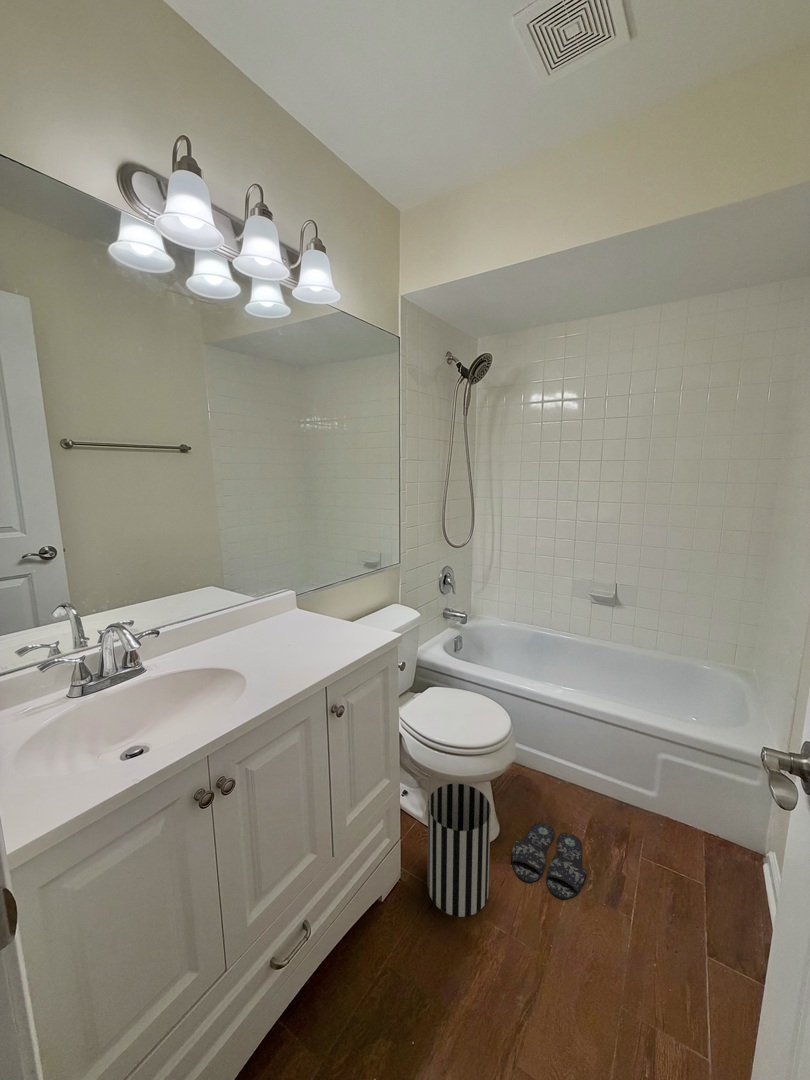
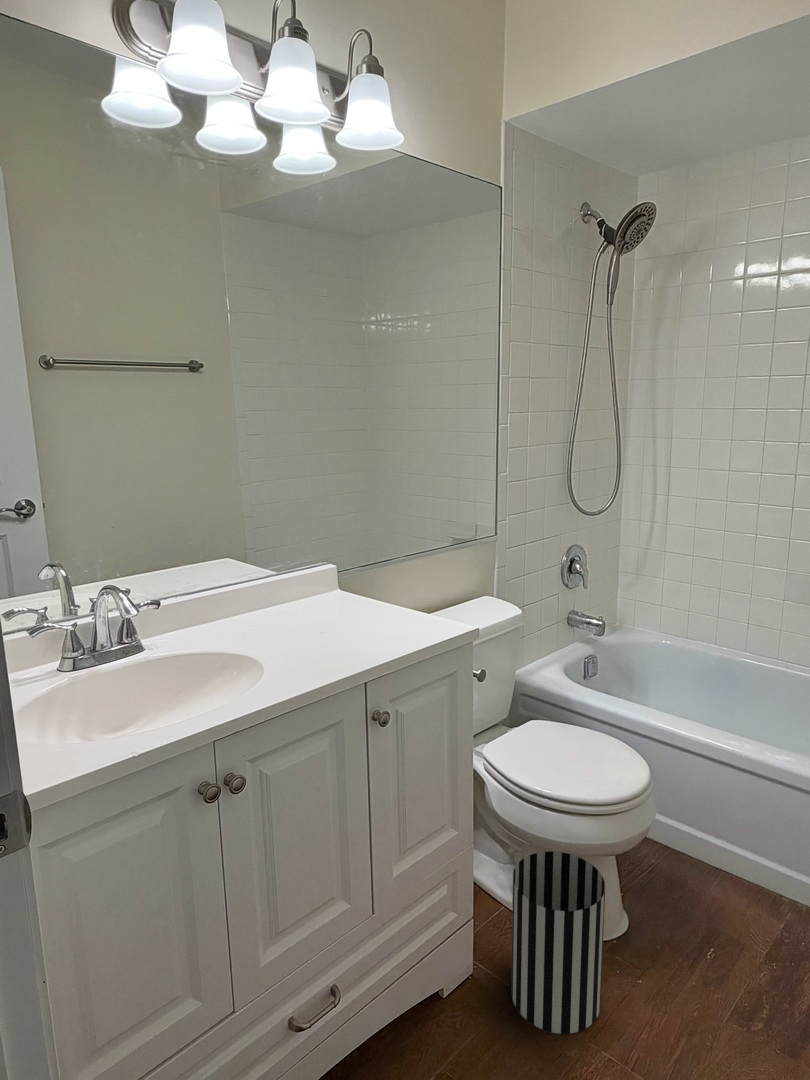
slippers: present [512,822,587,899] -> none [641,932,759,1036]

